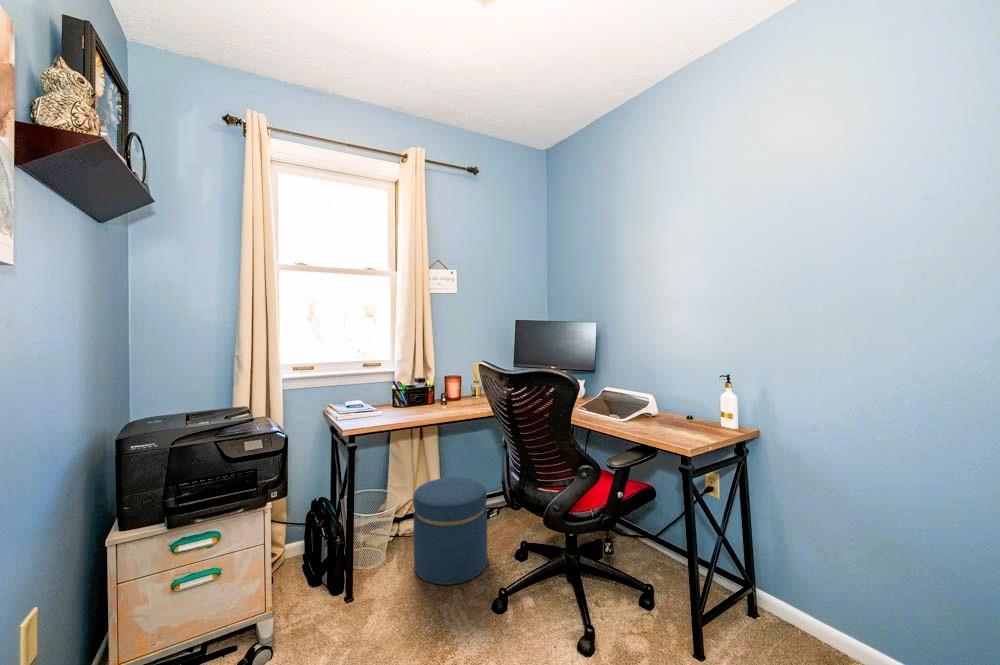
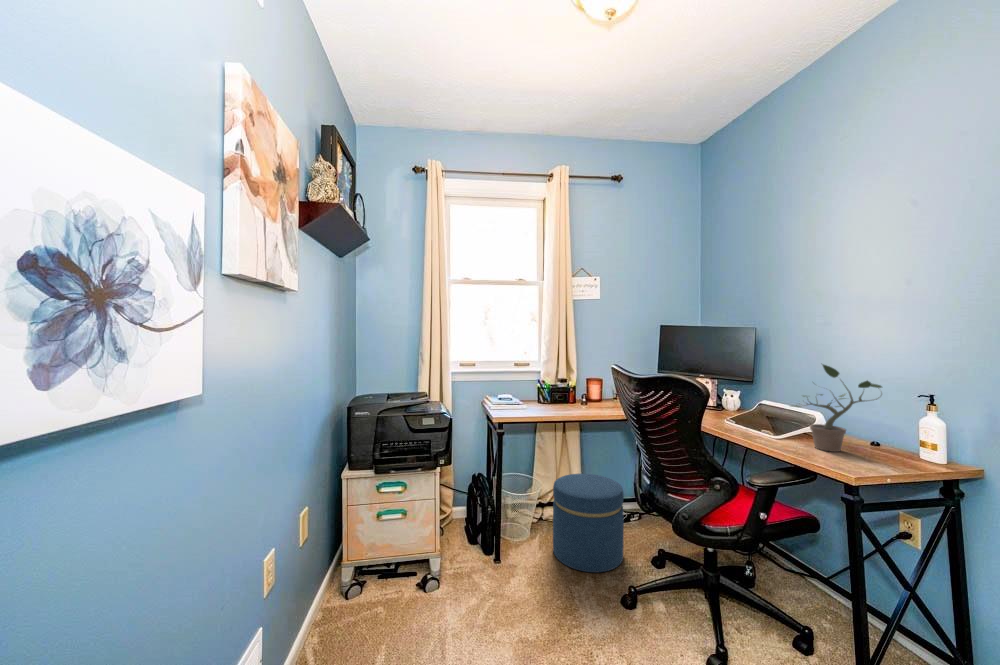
potted plant: none [633,351,700,428] -> present [791,365,882,452]

